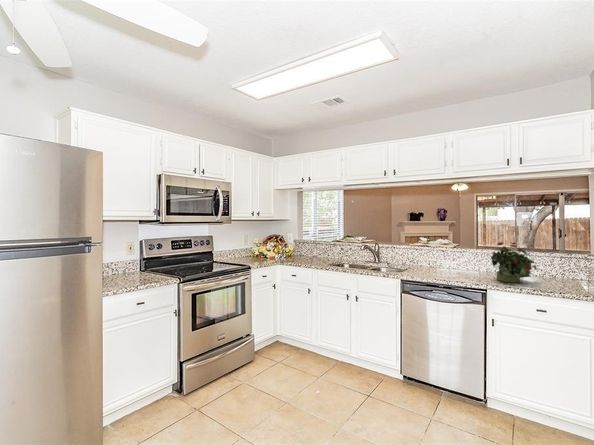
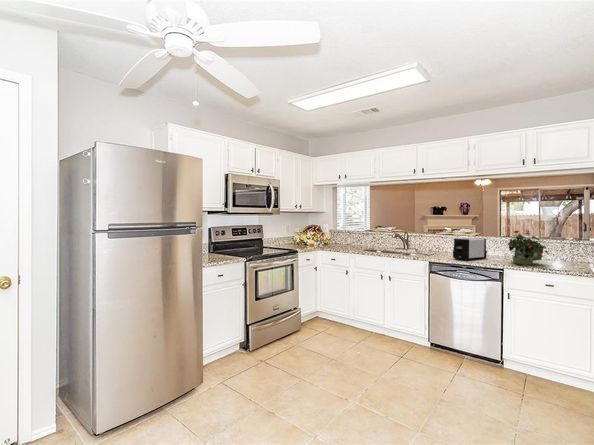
toaster: none [428,250,467,277] -> present [453,238,487,260]

